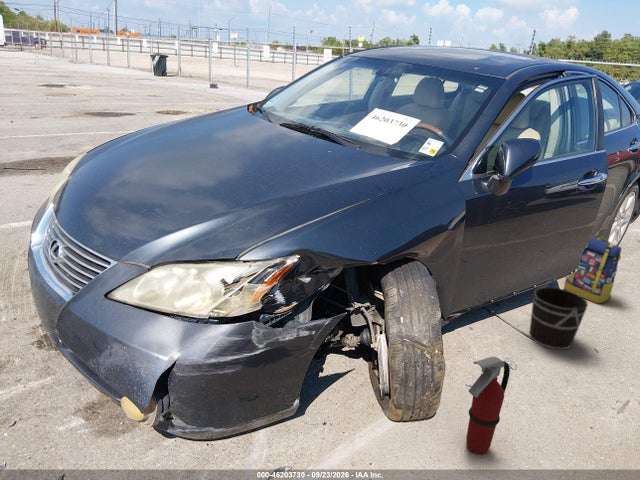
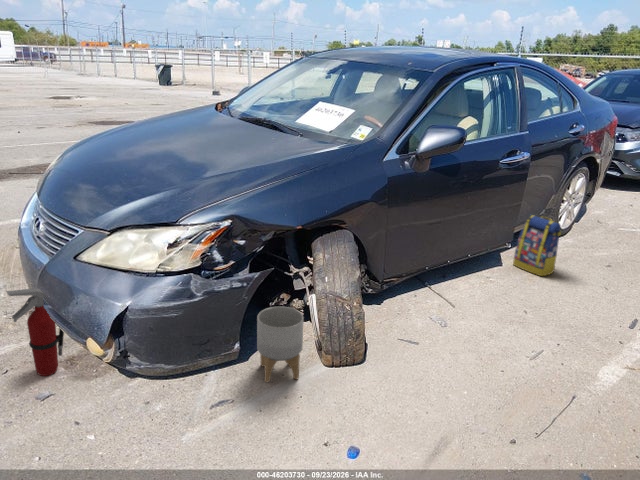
bucket: present [529,286,588,349] -> none [469,257,517,313]
planter: none [315,350,372,442] -> present [257,306,303,382]
fire extinguisher: present [466,357,510,454] -> present [6,288,64,376]

